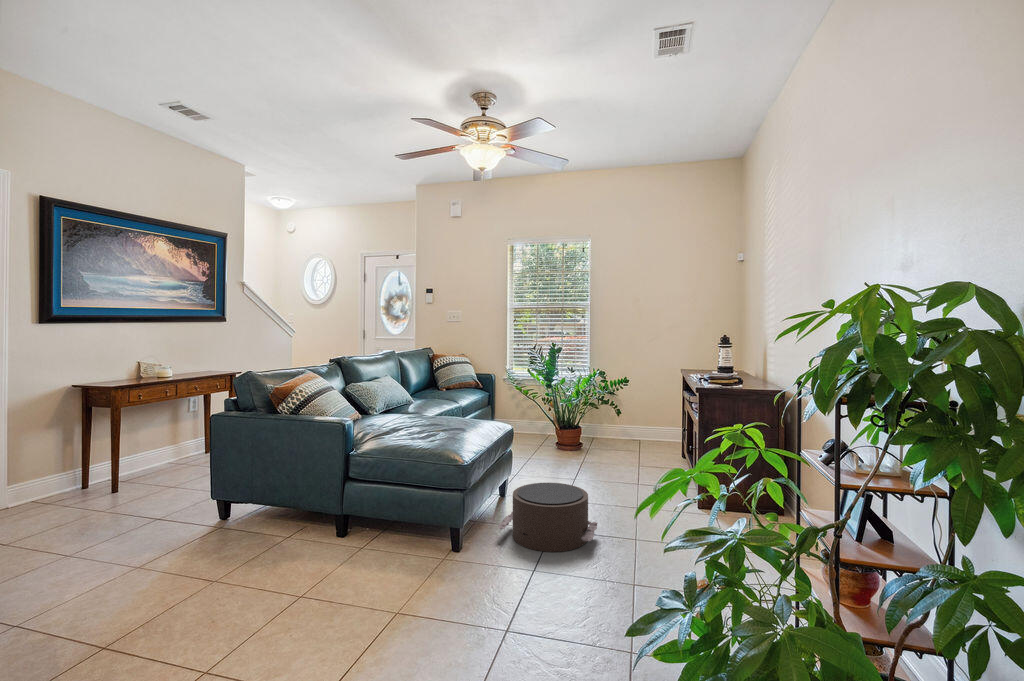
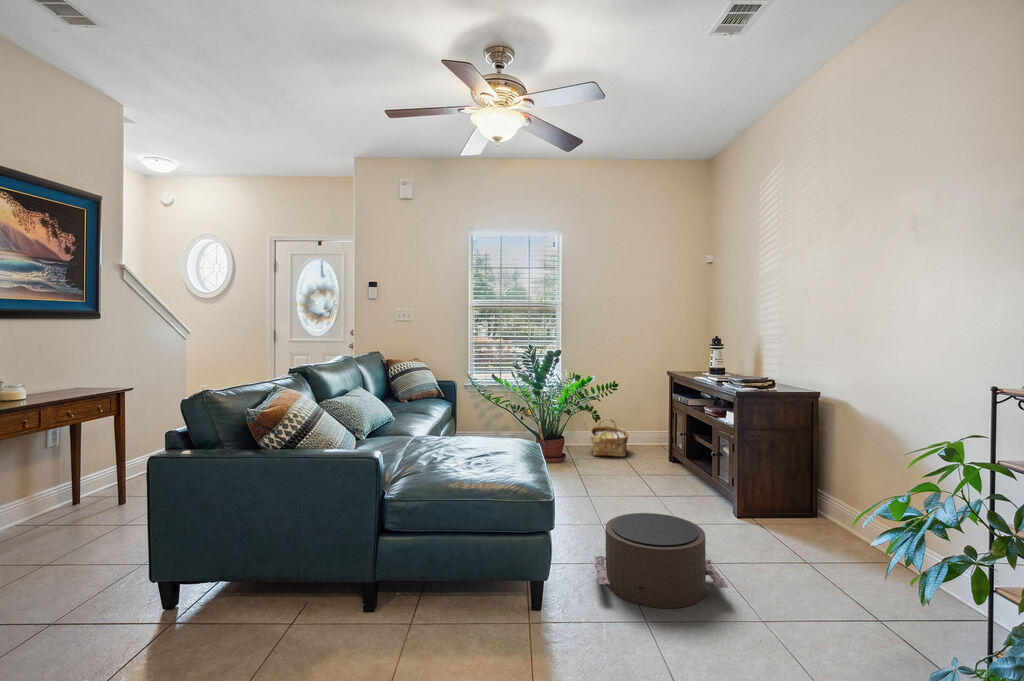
woven basket: none [601,413,637,447] -> present [590,418,628,457]

